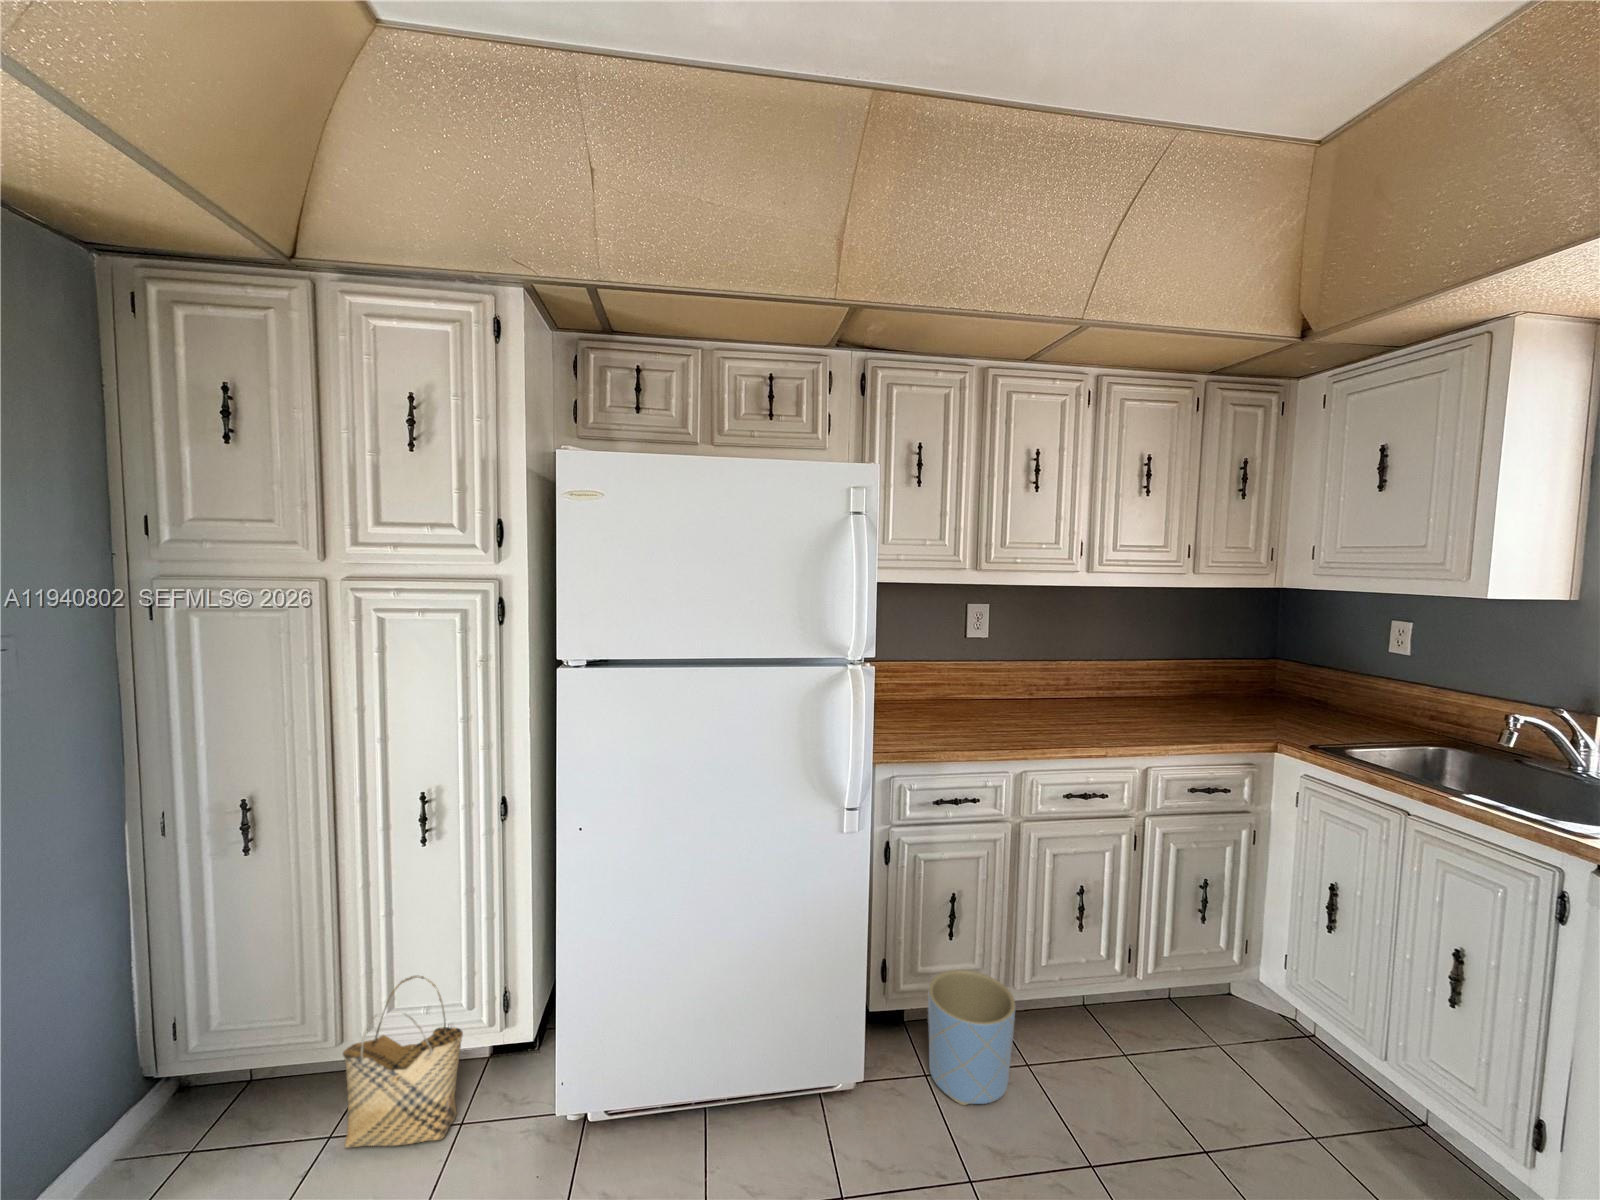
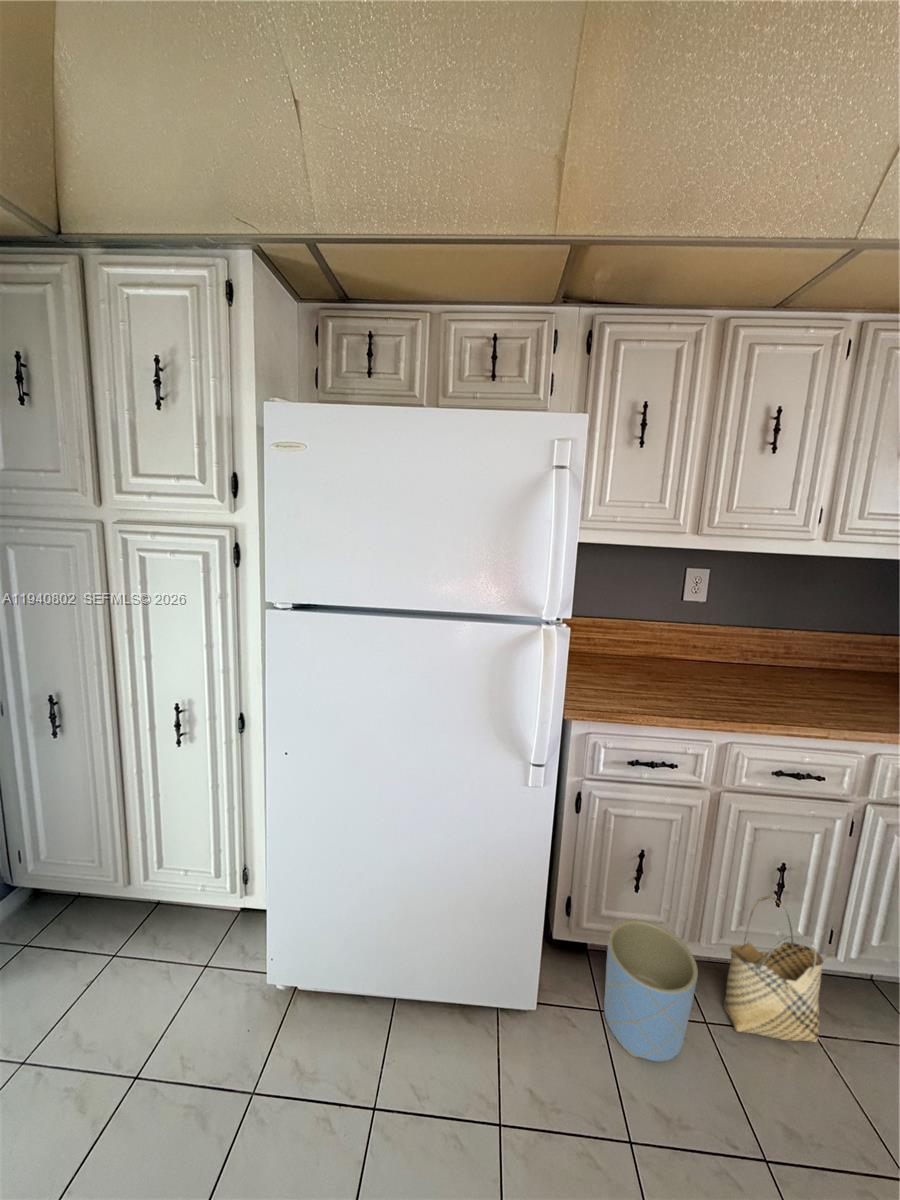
woven basket: present [343,976,463,1148] -> present [723,896,823,1042]

